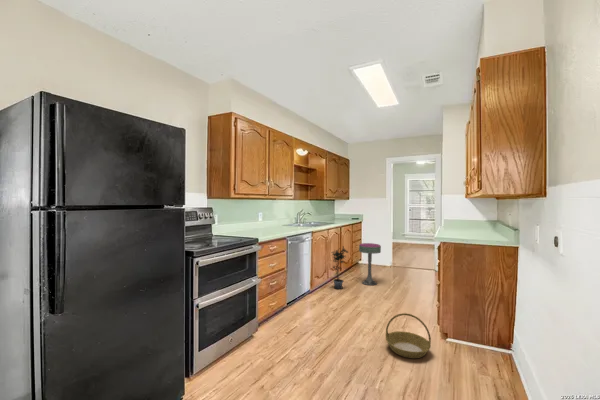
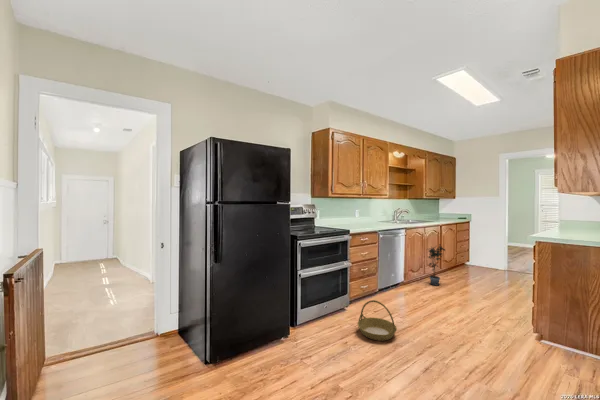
bar stool: present [359,243,381,285] -> none [460,243,486,287]
basket: present [386,313,431,358] -> present [358,300,397,341]

